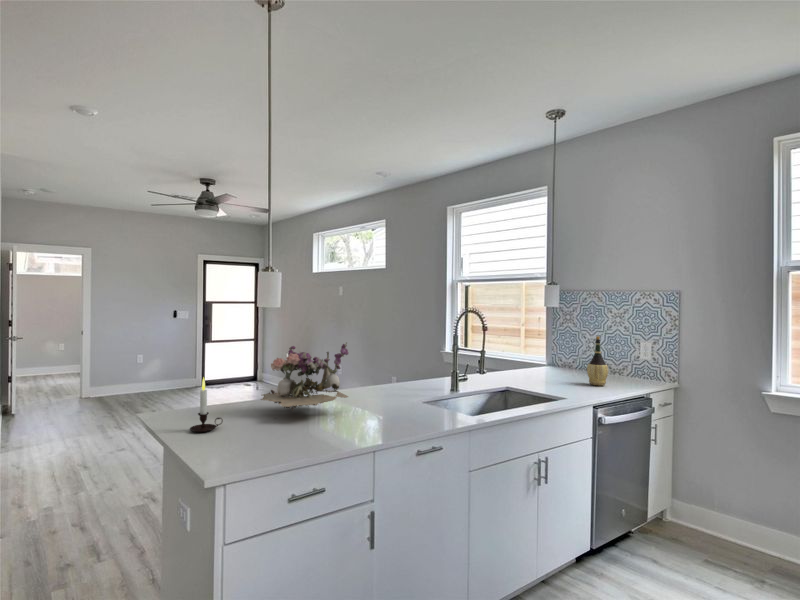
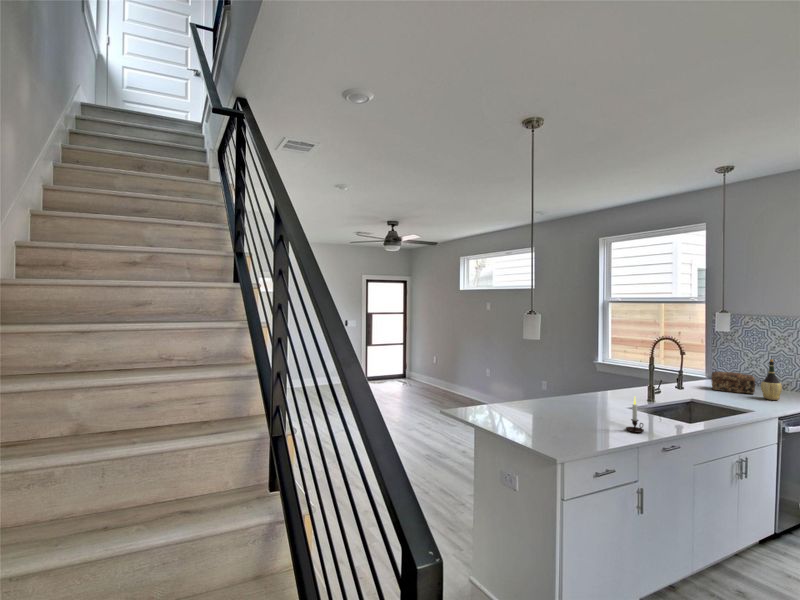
flower arrangement: present [261,342,348,411] -> none [527,368,595,417]
bread loaf: none [540,354,585,380] -> present [711,371,755,394]
candle: present [190,378,223,432] -> present [626,397,644,432]

